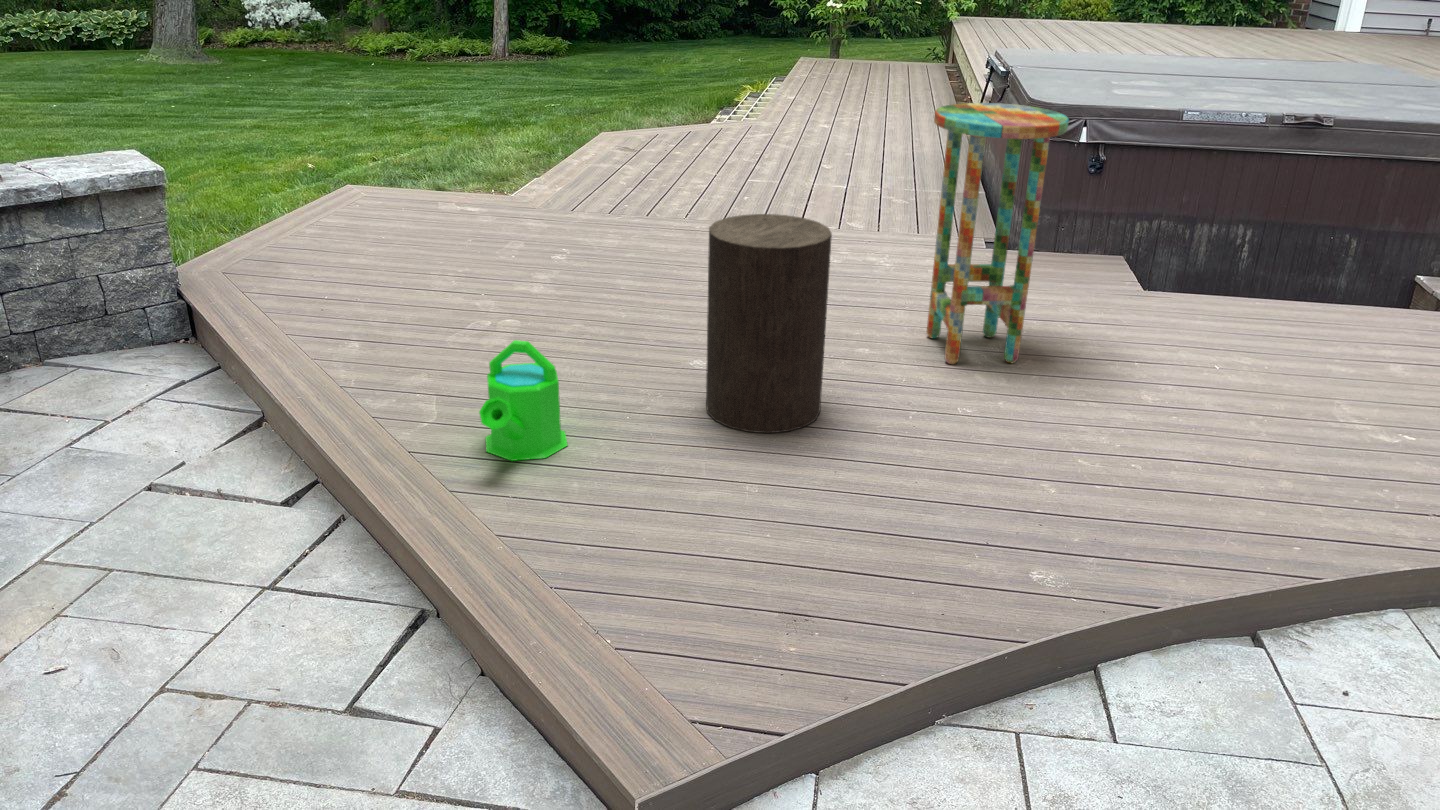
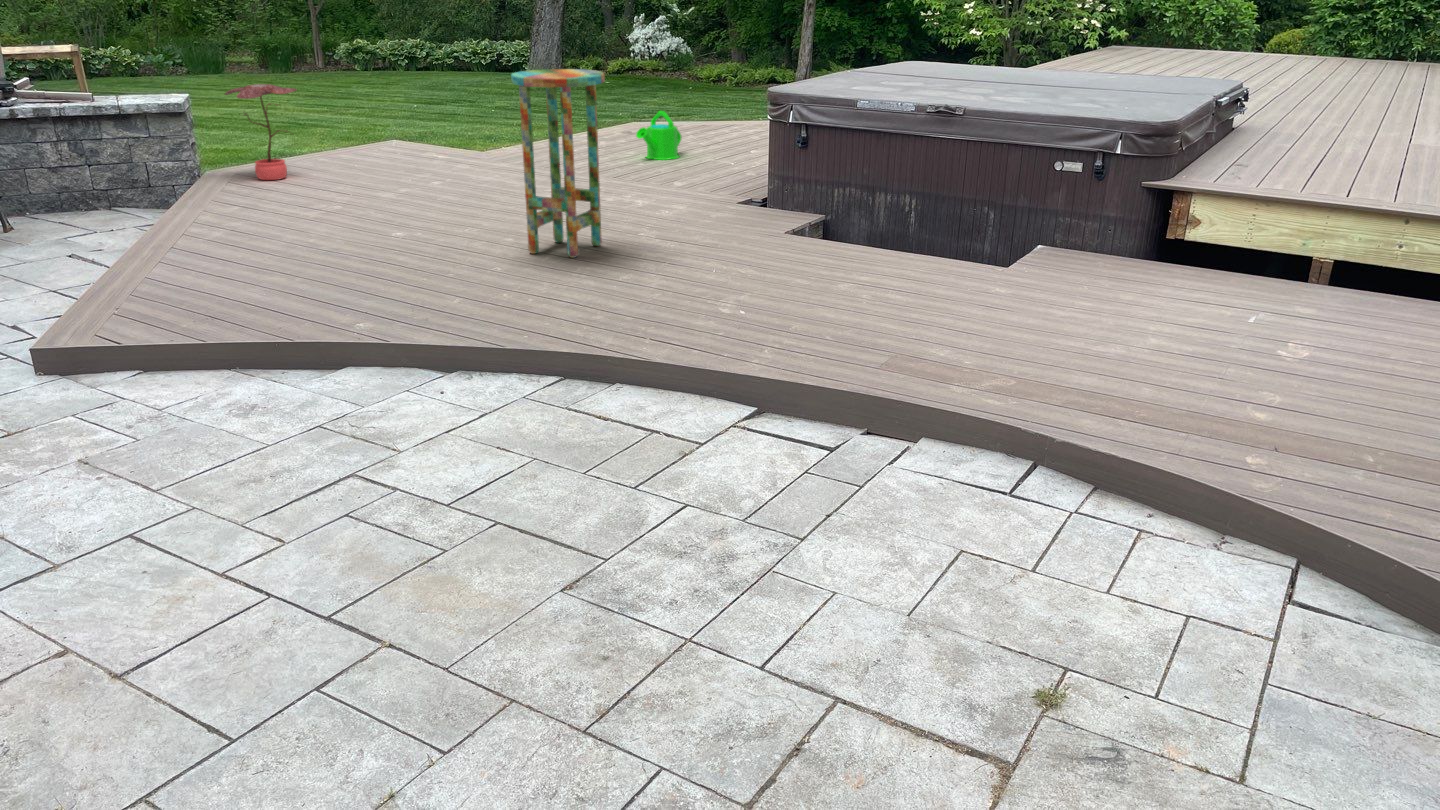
potted plant: none [204,129,323,276] -> present [225,84,296,180]
stool: present [706,214,832,433] -> none [314,128,406,266]
watering can: present [479,340,567,461] -> present [636,111,682,160]

